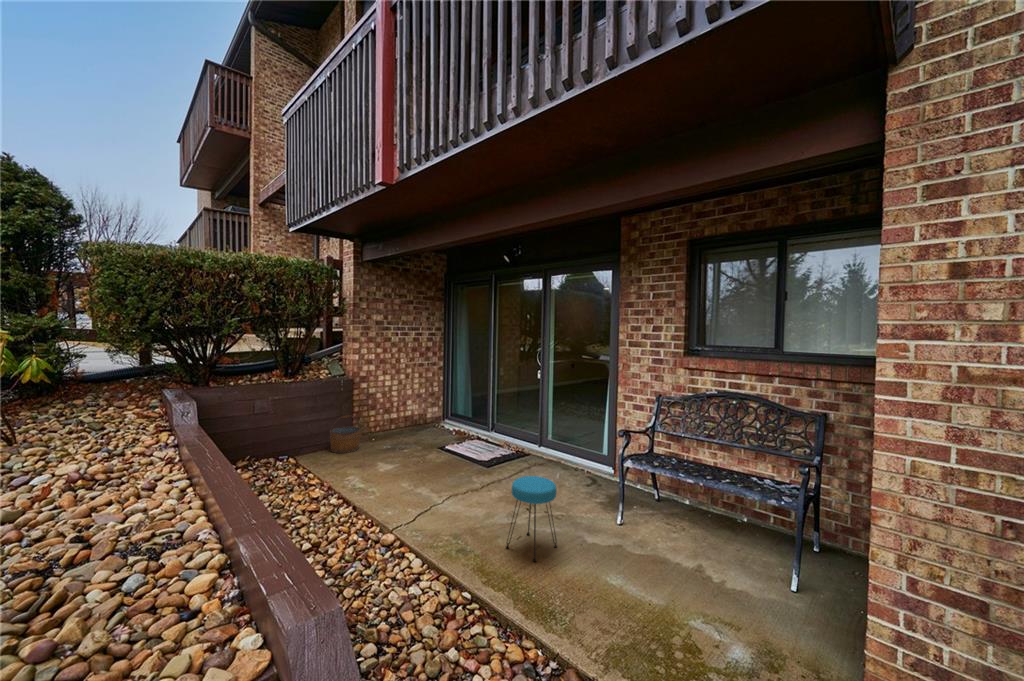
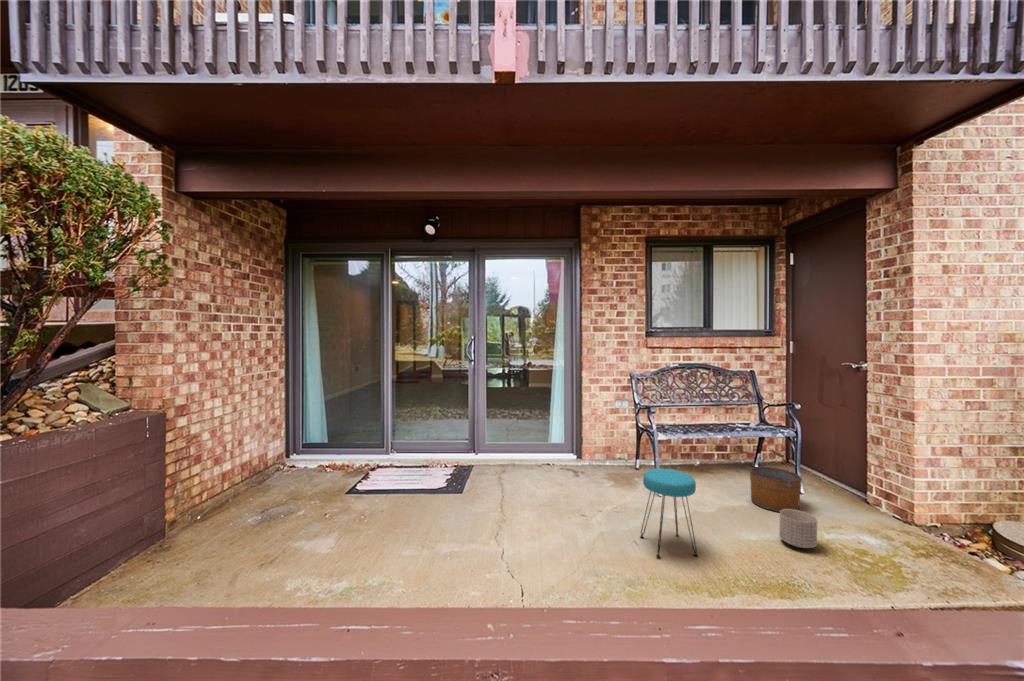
bucket: present [330,415,360,453] -> present [750,450,802,512]
planter: none [627,563,666,613] -> present [779,509,818,548]

